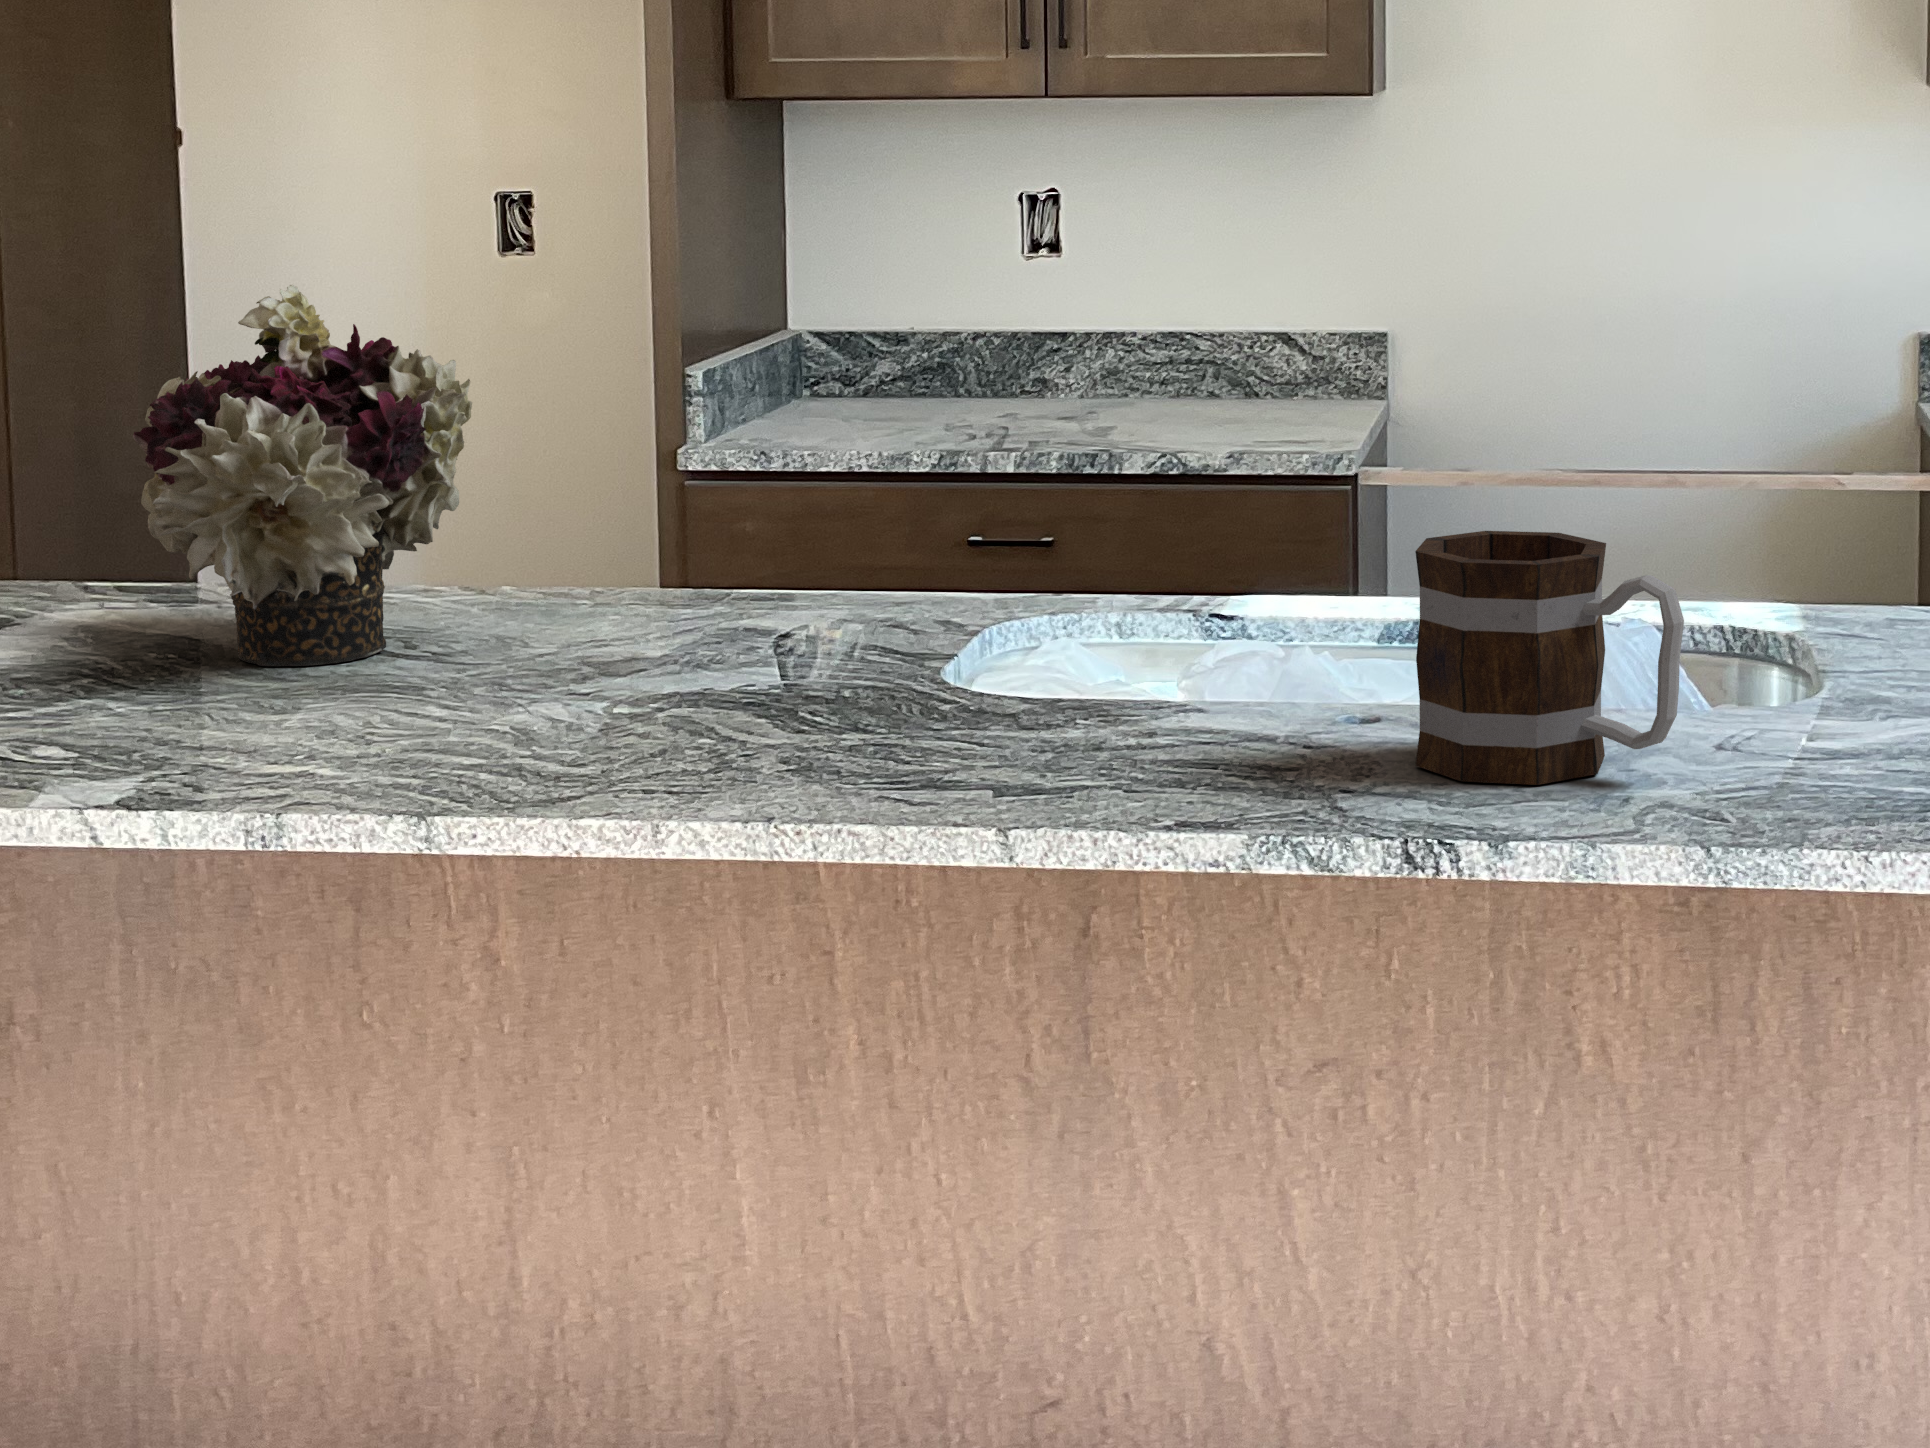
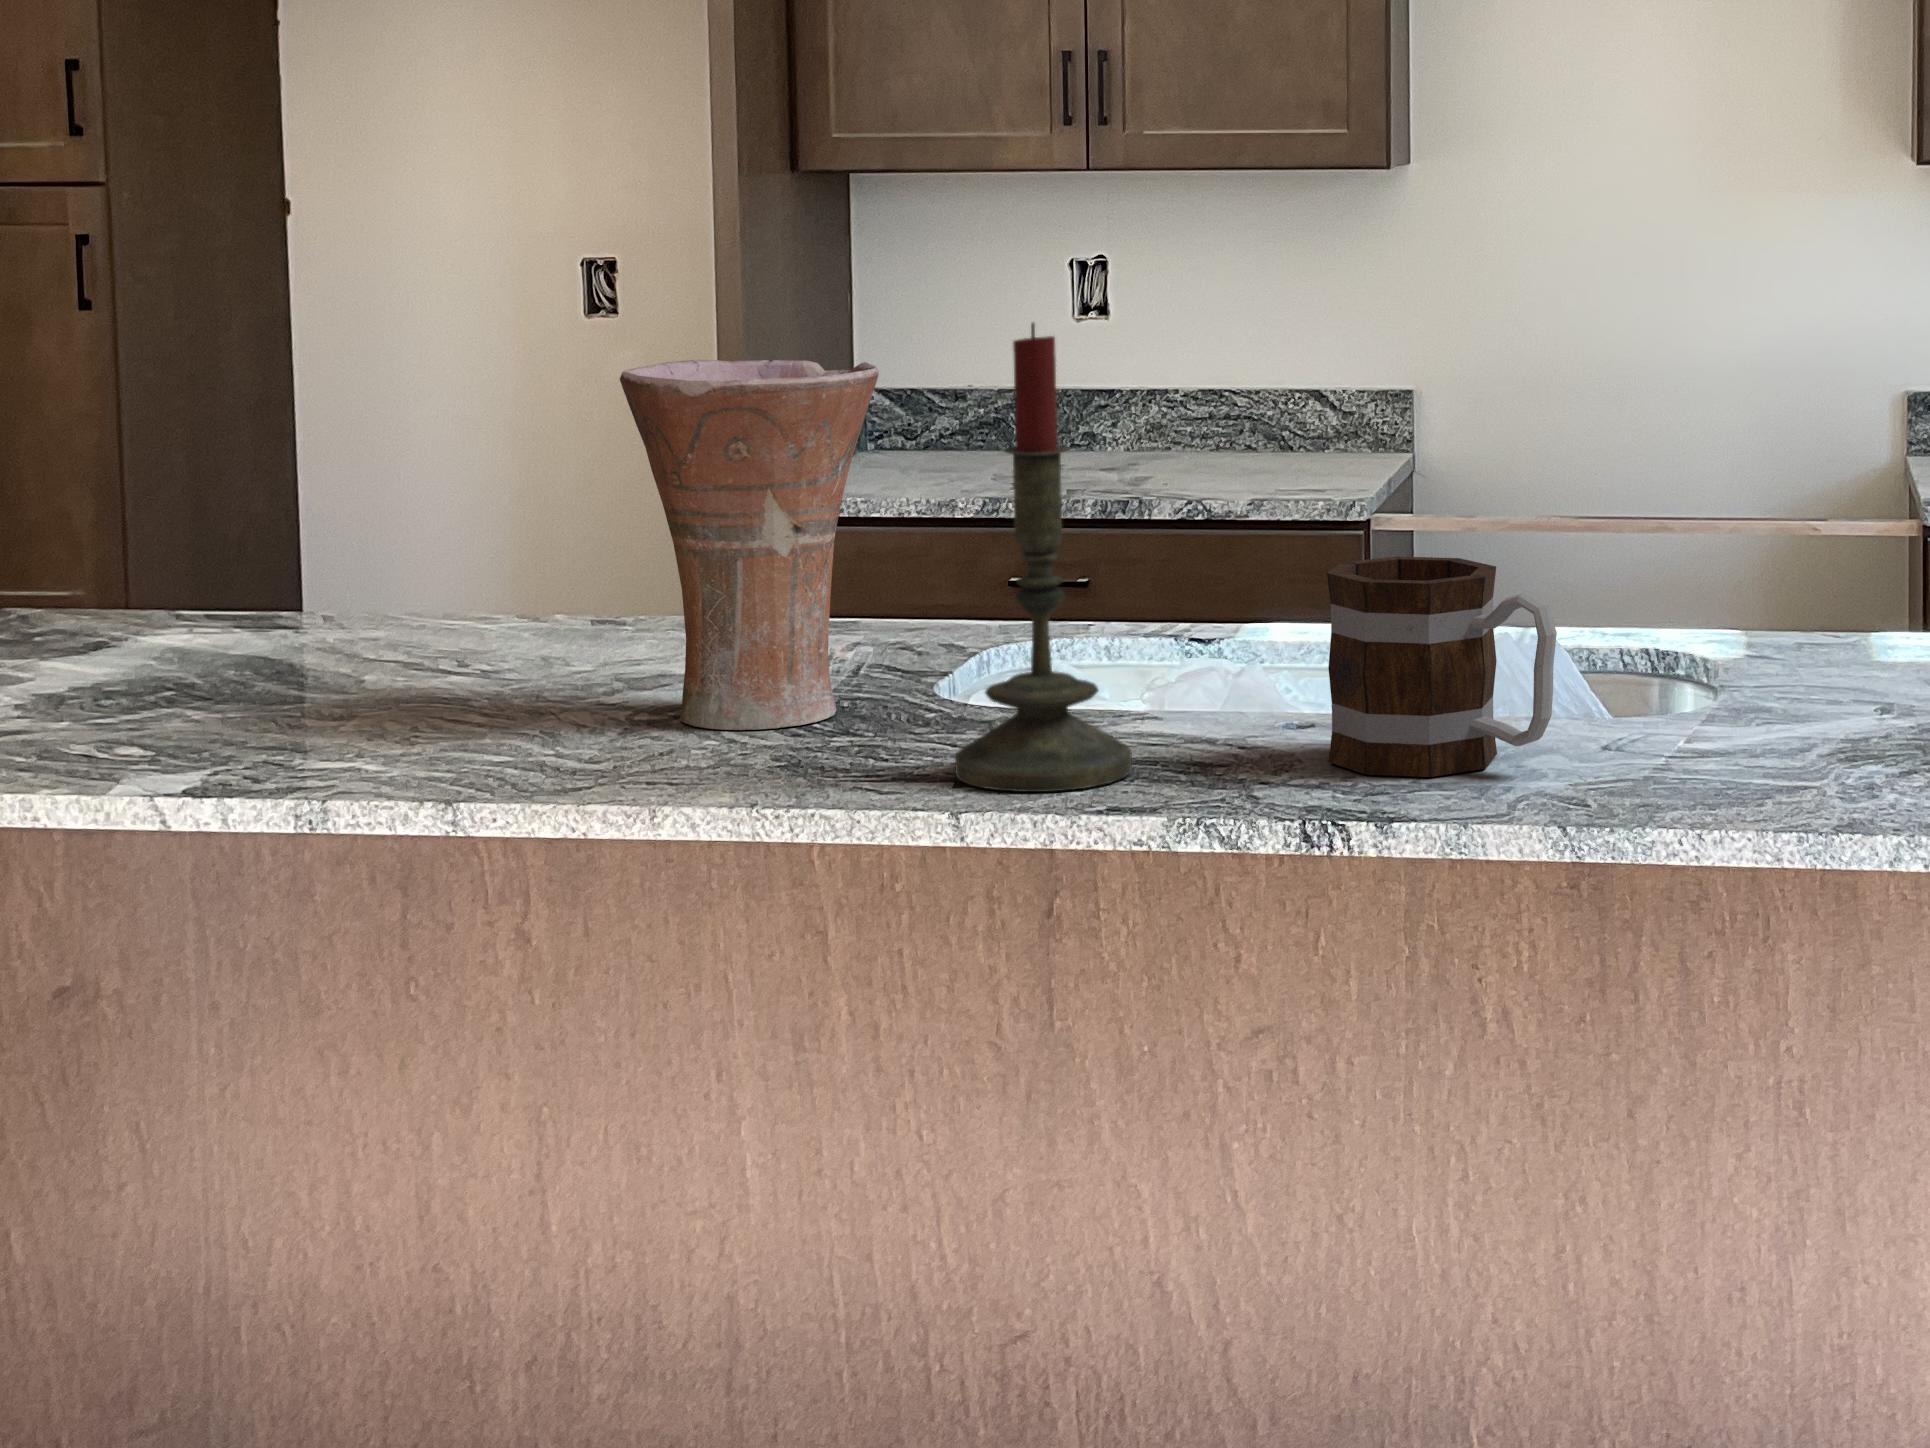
candle: none [992,266,1194,804] -> present [955,323,1132,792]
flower arrangement: present [133,285,472,666] -> none [212,341,518,682]
vase: none [597,306,889,725] -> present [620,360,879,730]

